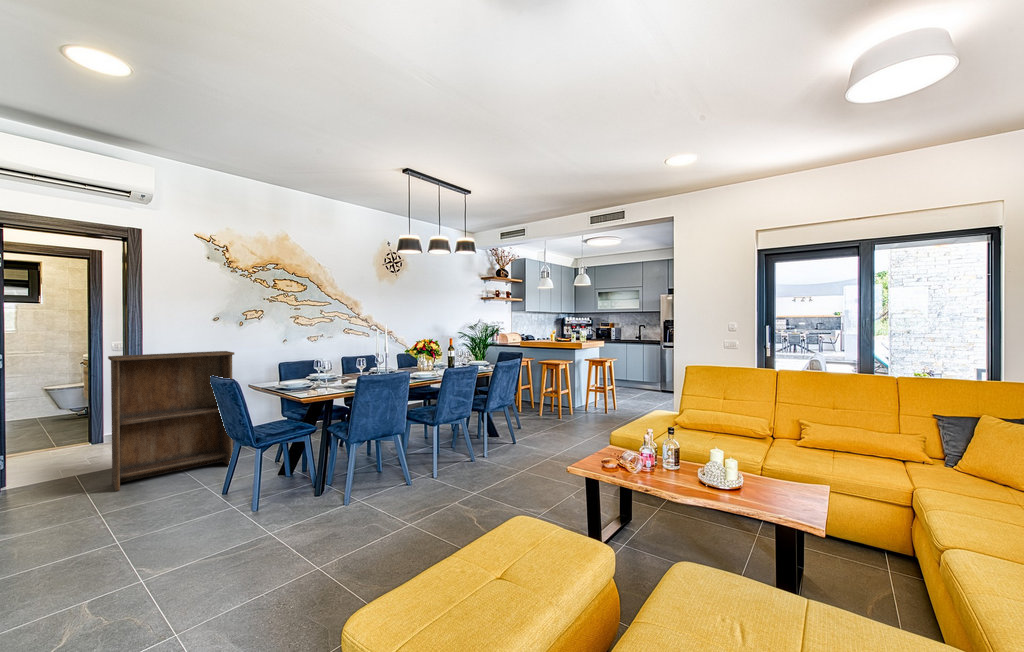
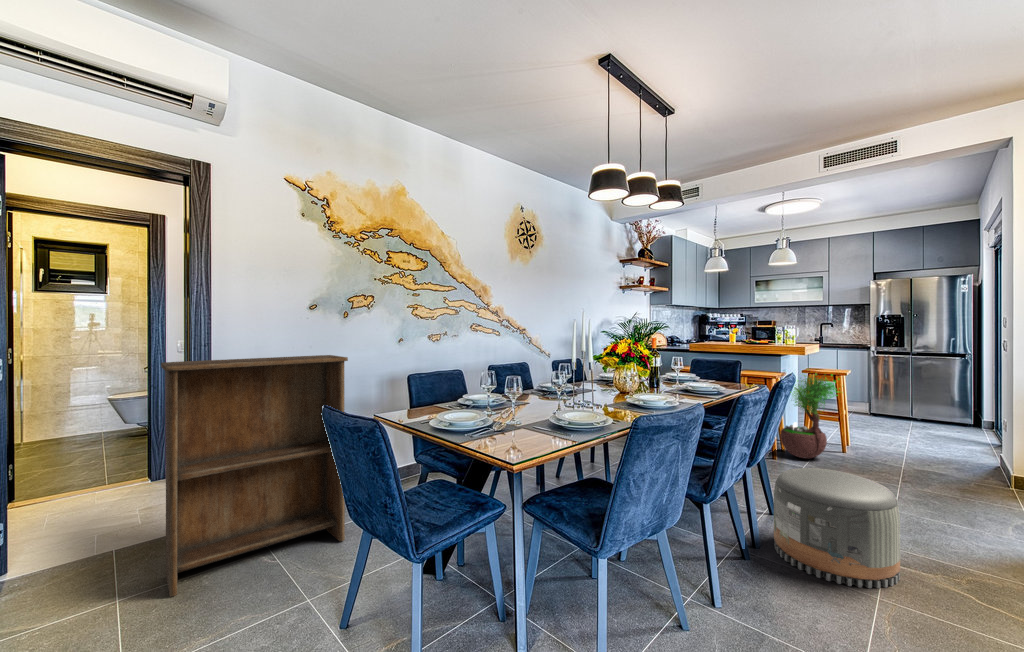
potted tree: none [562,358,596,418] -> present [780,373,839,459]
pouf: none [491,415,547,473] -> present [774,468,900,588]

